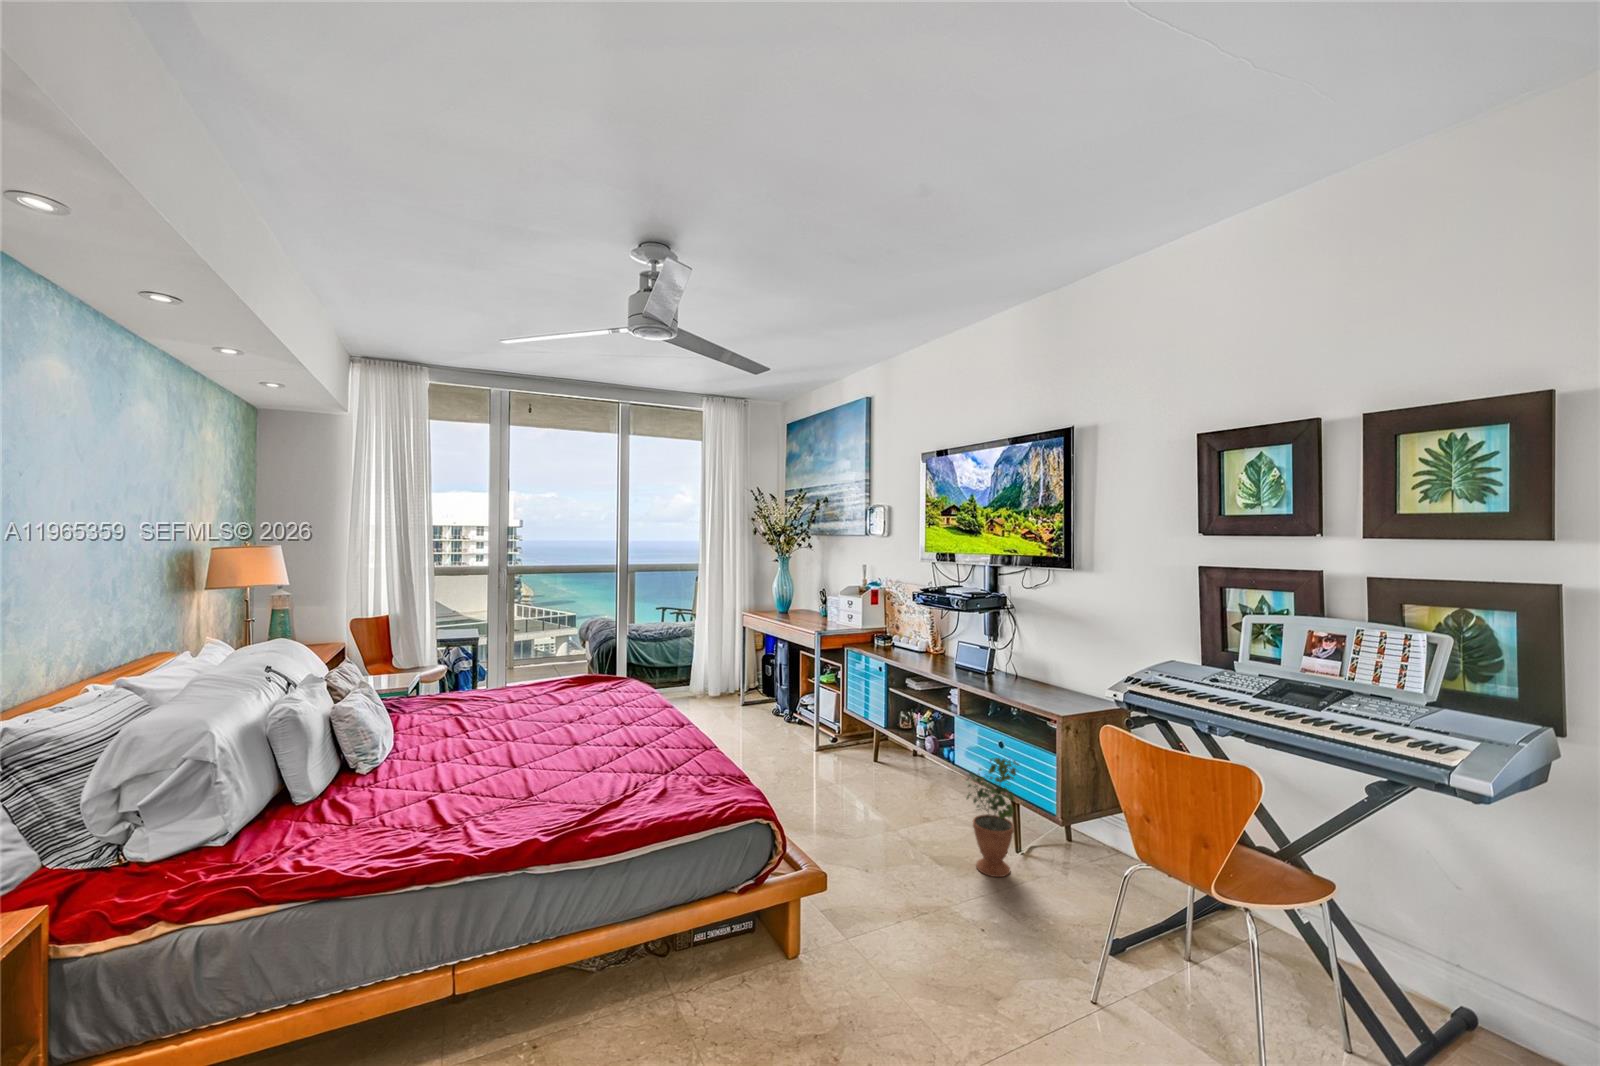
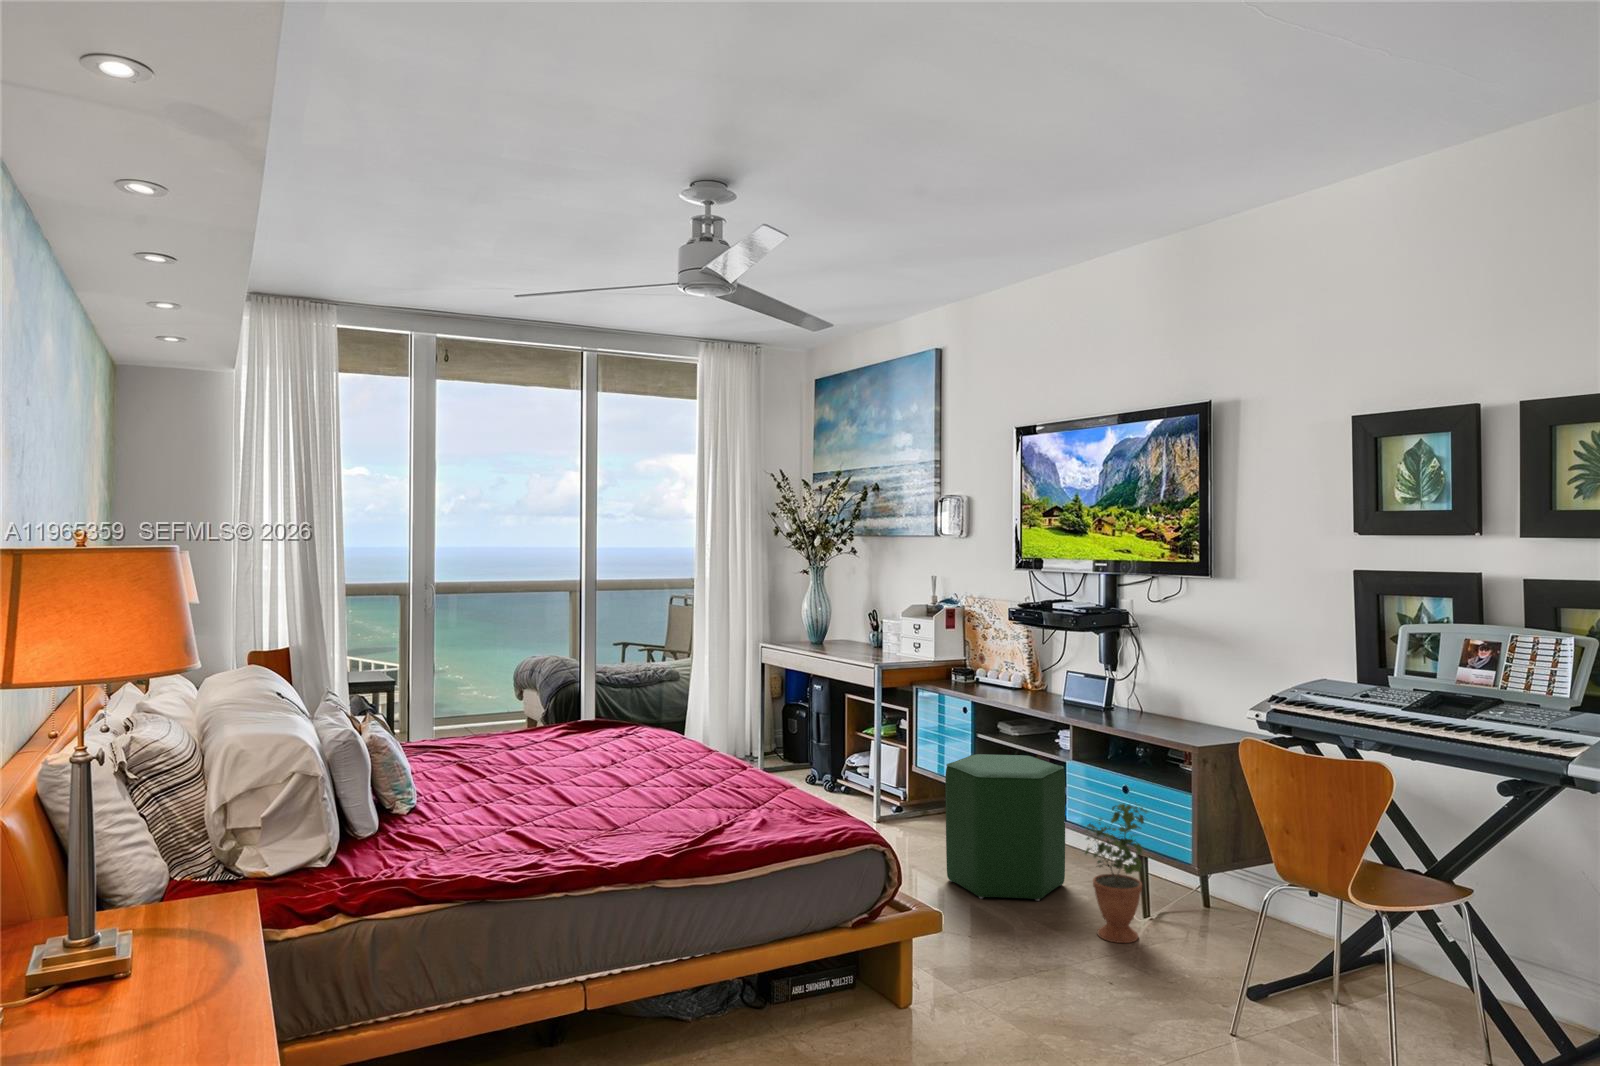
ottoman: none [860,705,955,829] -> present [945,754,1065,901]

